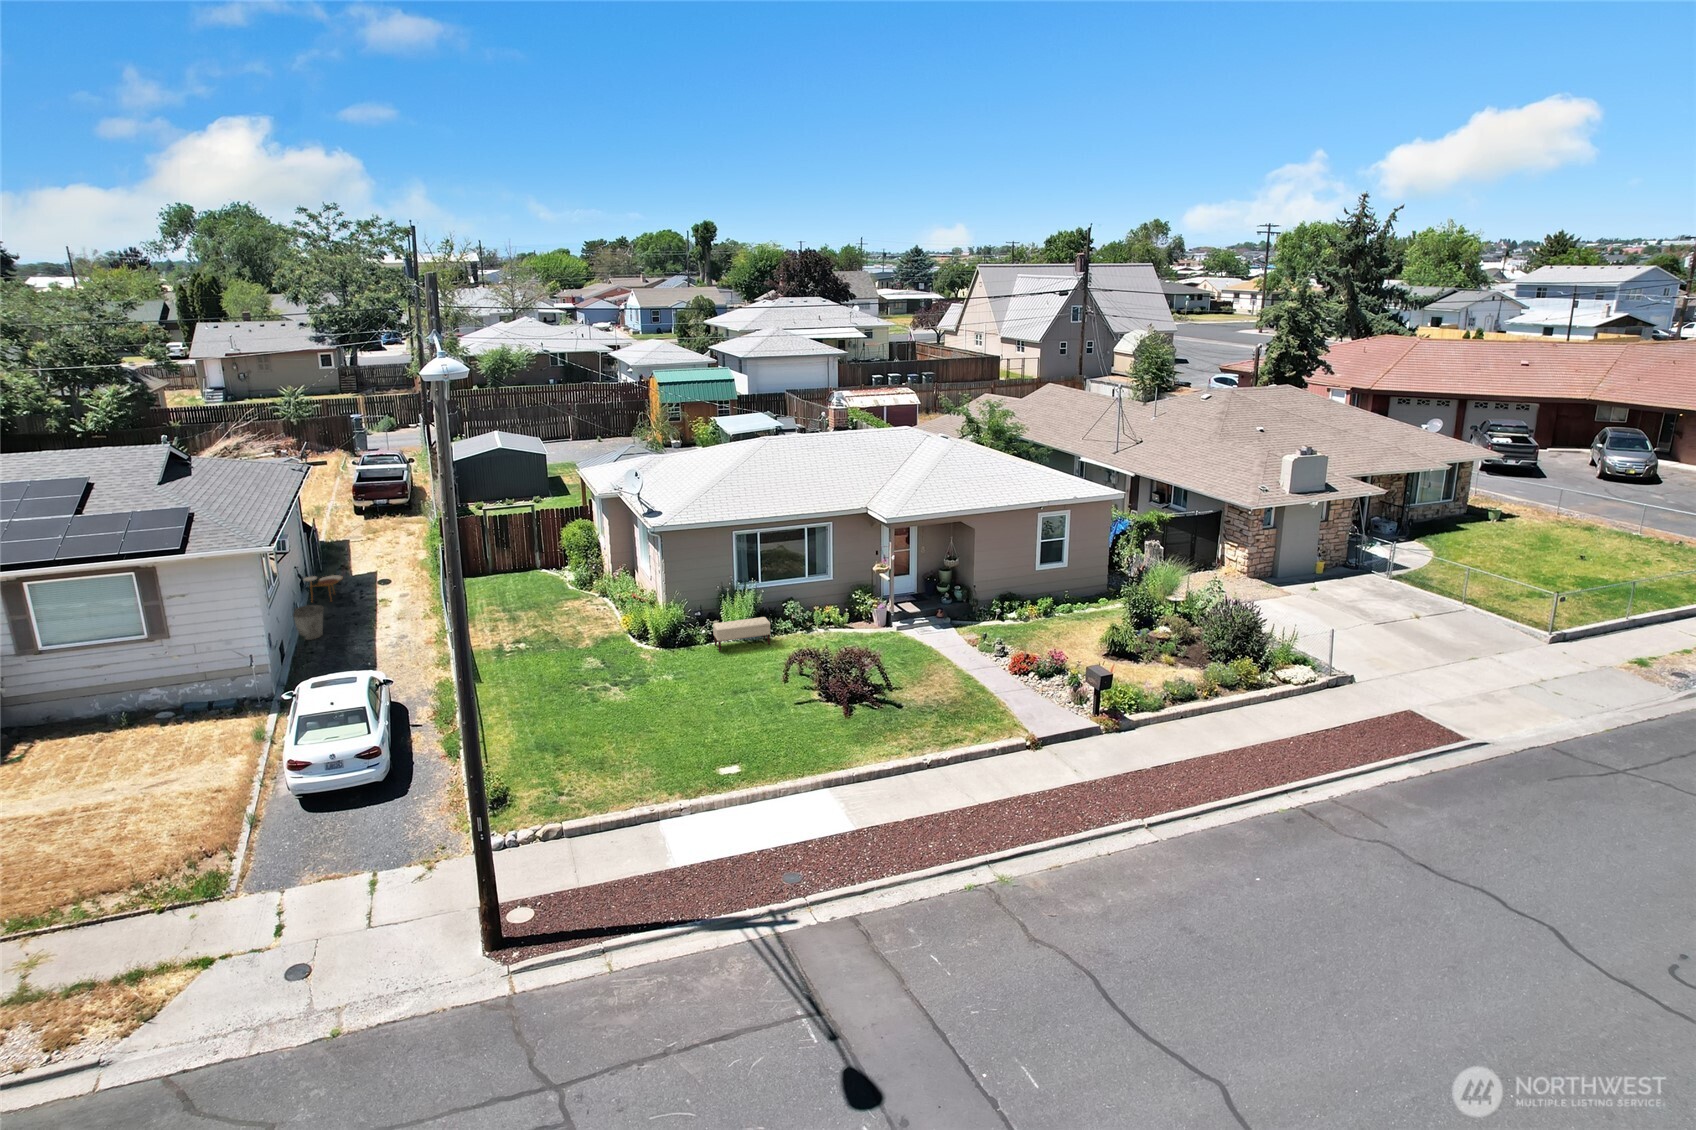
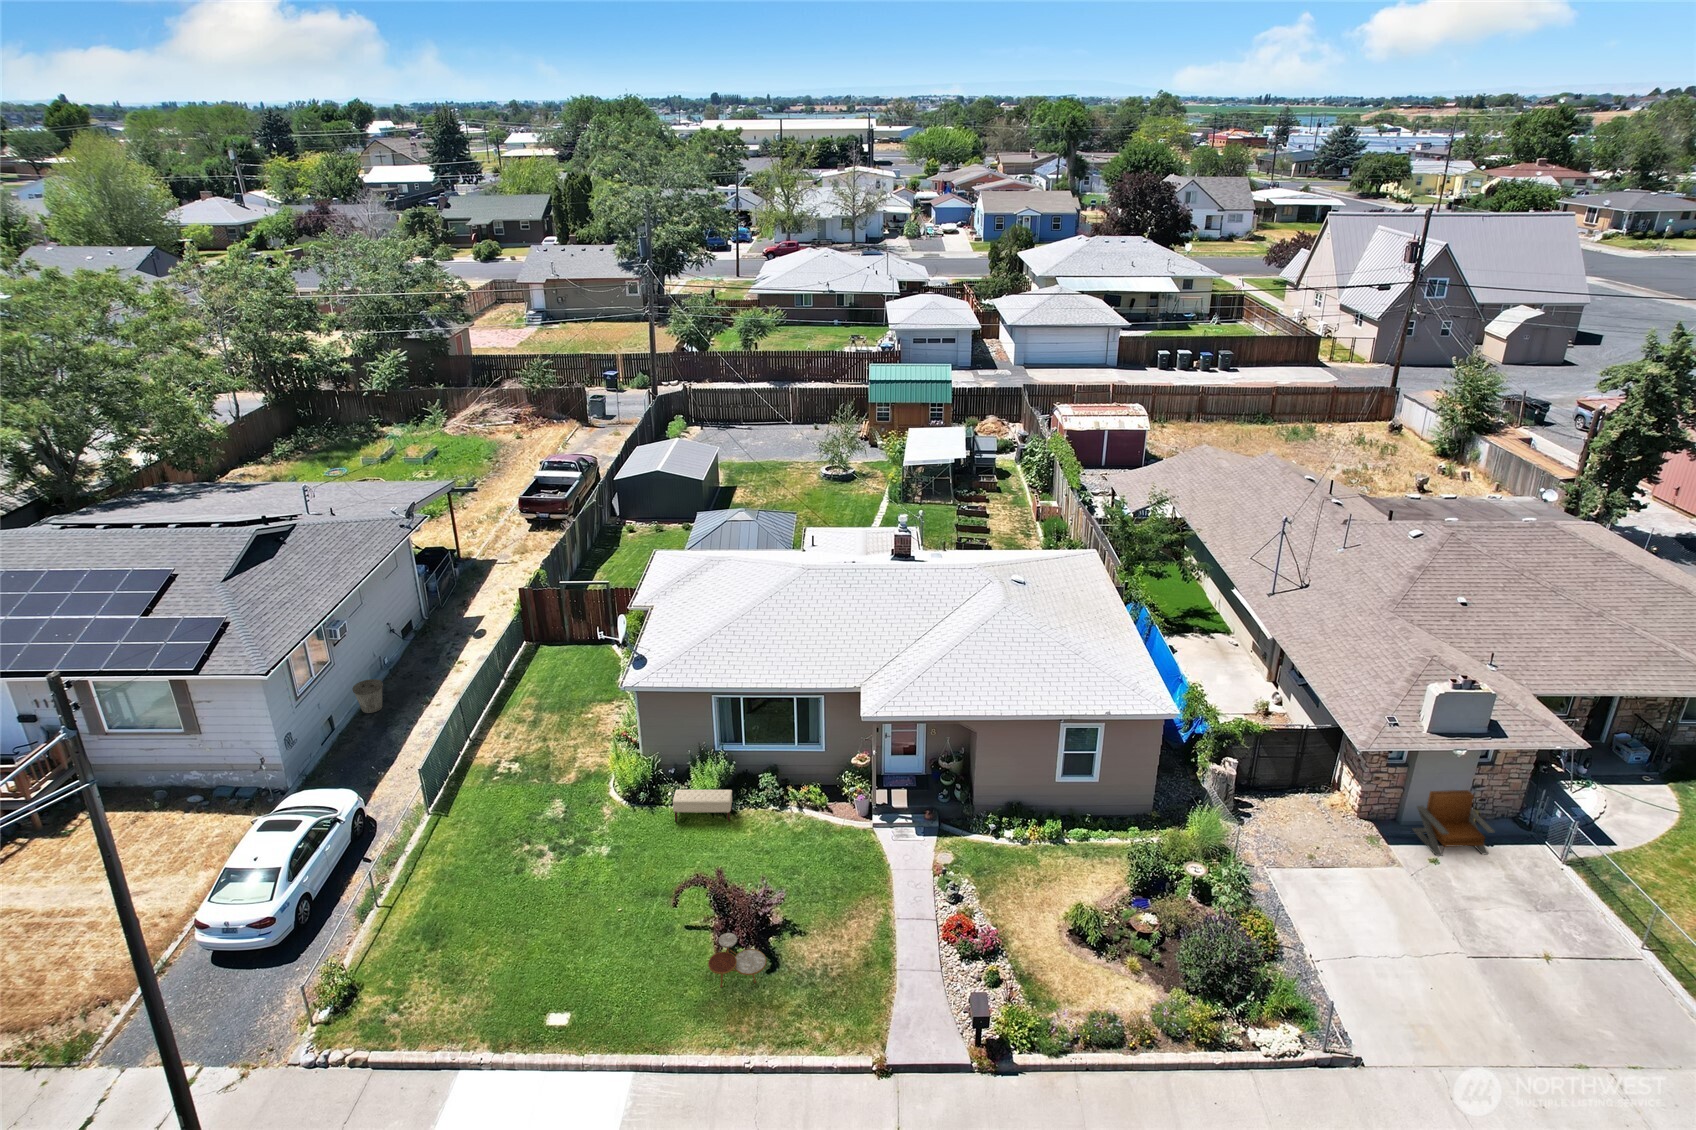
lounge chair: none [1286,537,1346,585] -> present [1413,790,1494,856]
side table: present [304,575,343,602] -> present [708,933,766,987]

